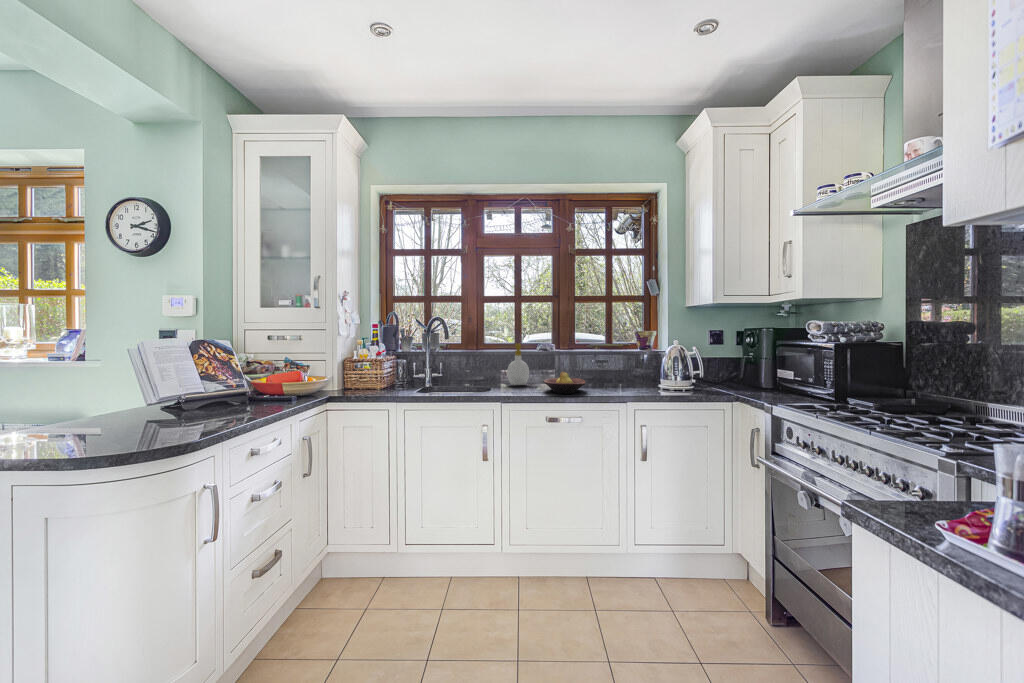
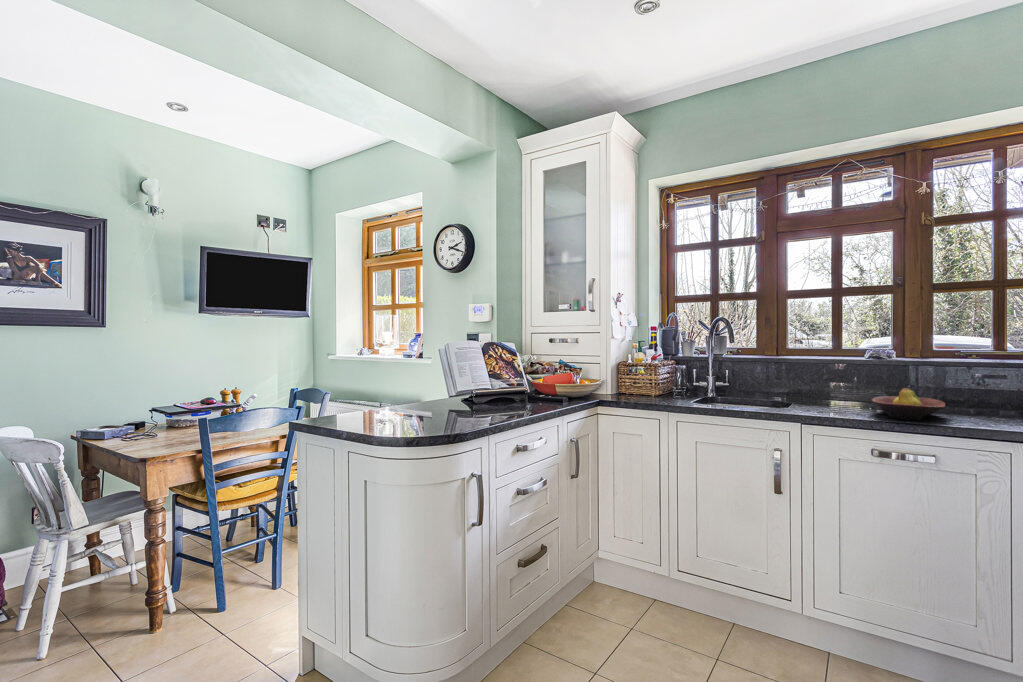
soap bottle: present [507,344,529,385] -> none [818,349,853,403]

